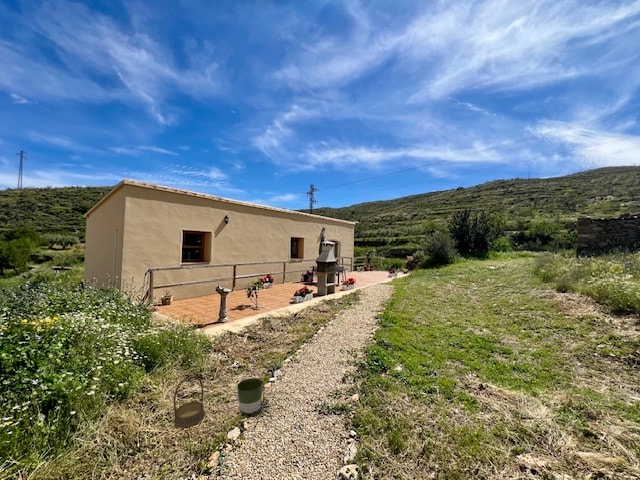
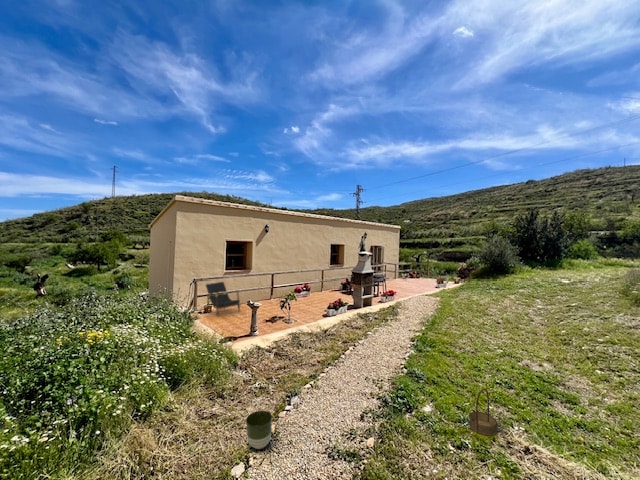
lounge chair: none [166,274,204,310] -> present [206,282,240,316]
basket: present [174,376,204,427] -> present [469,389,497,436]

